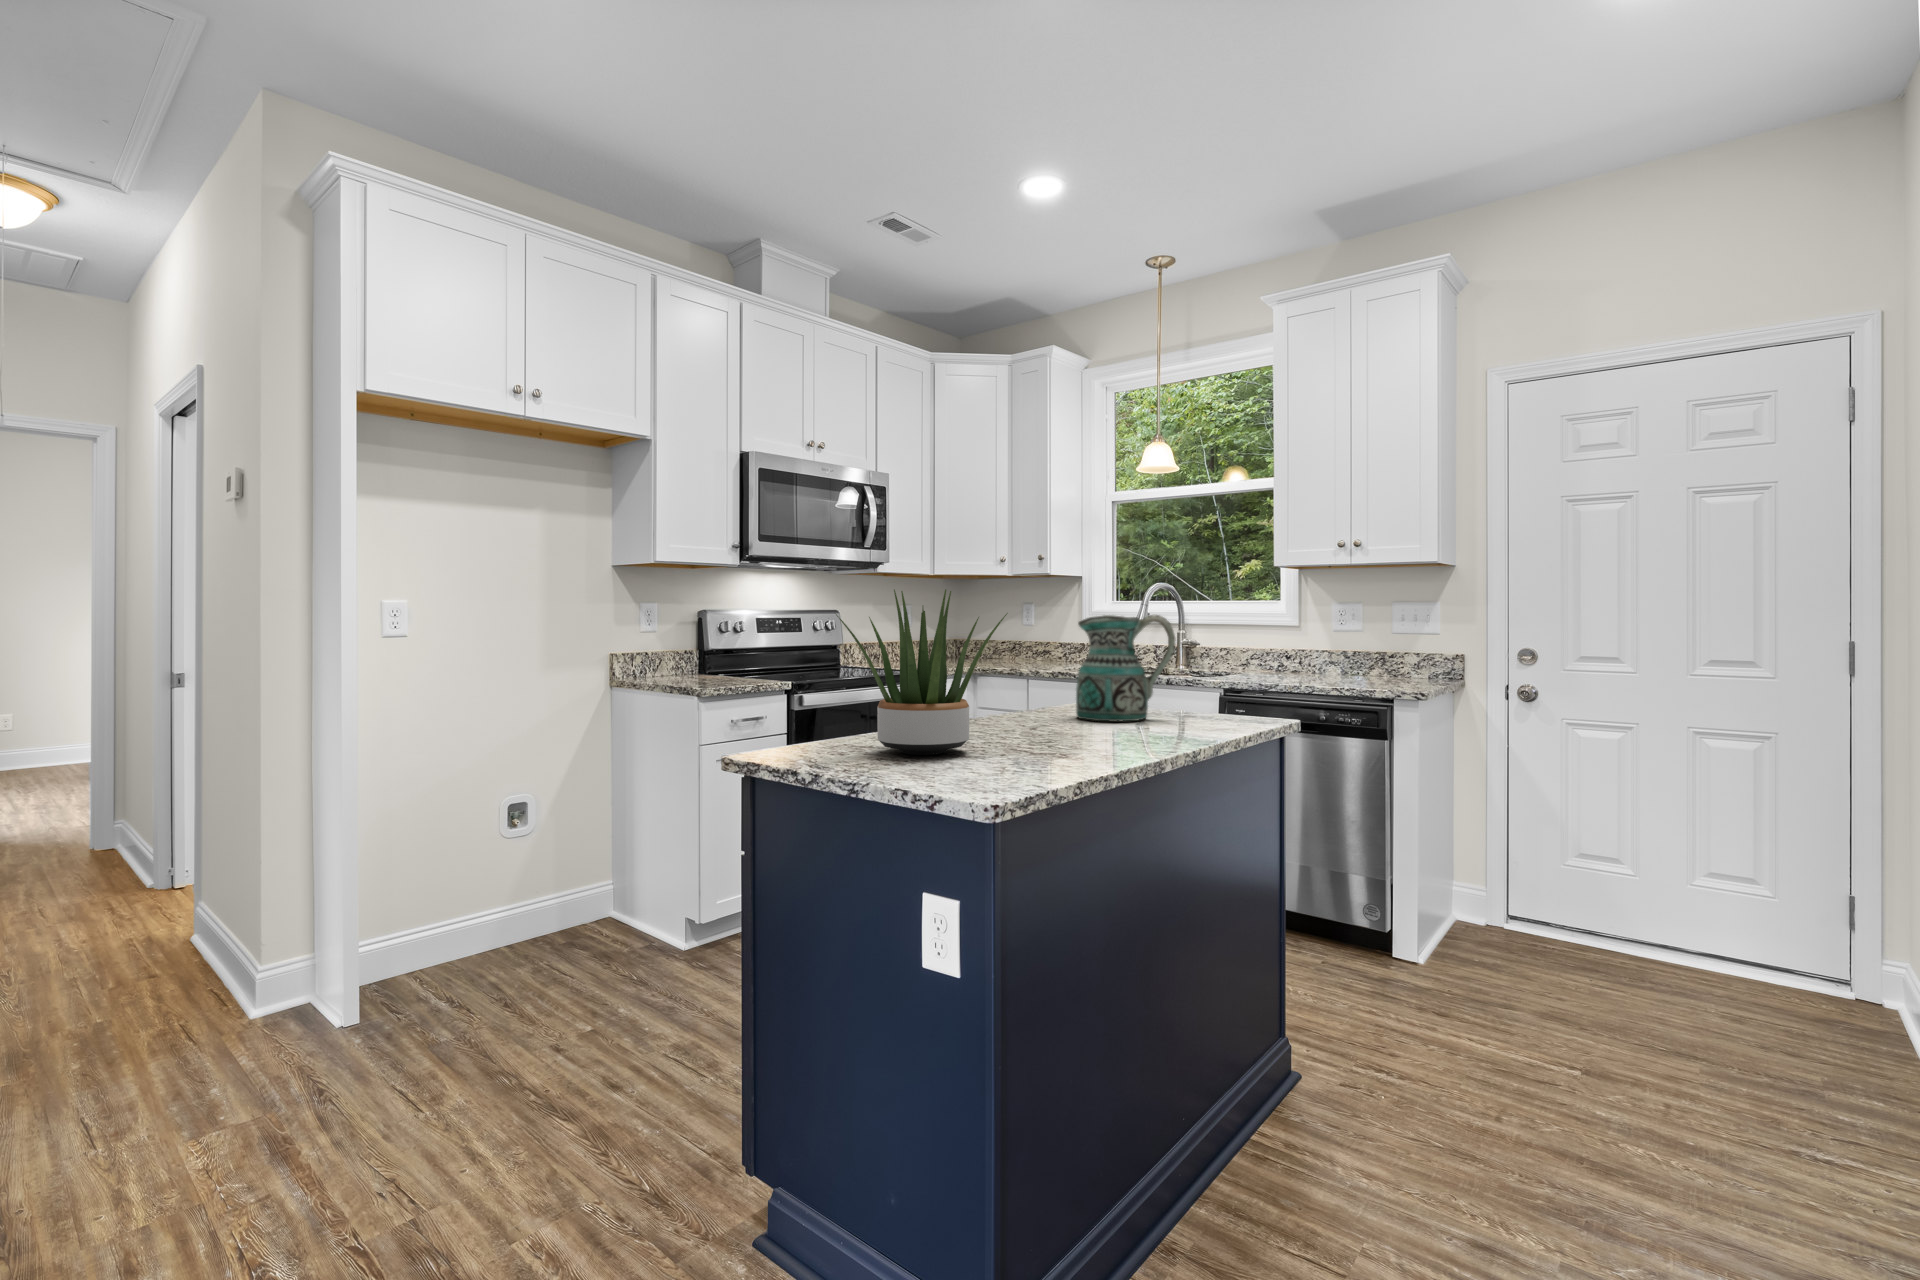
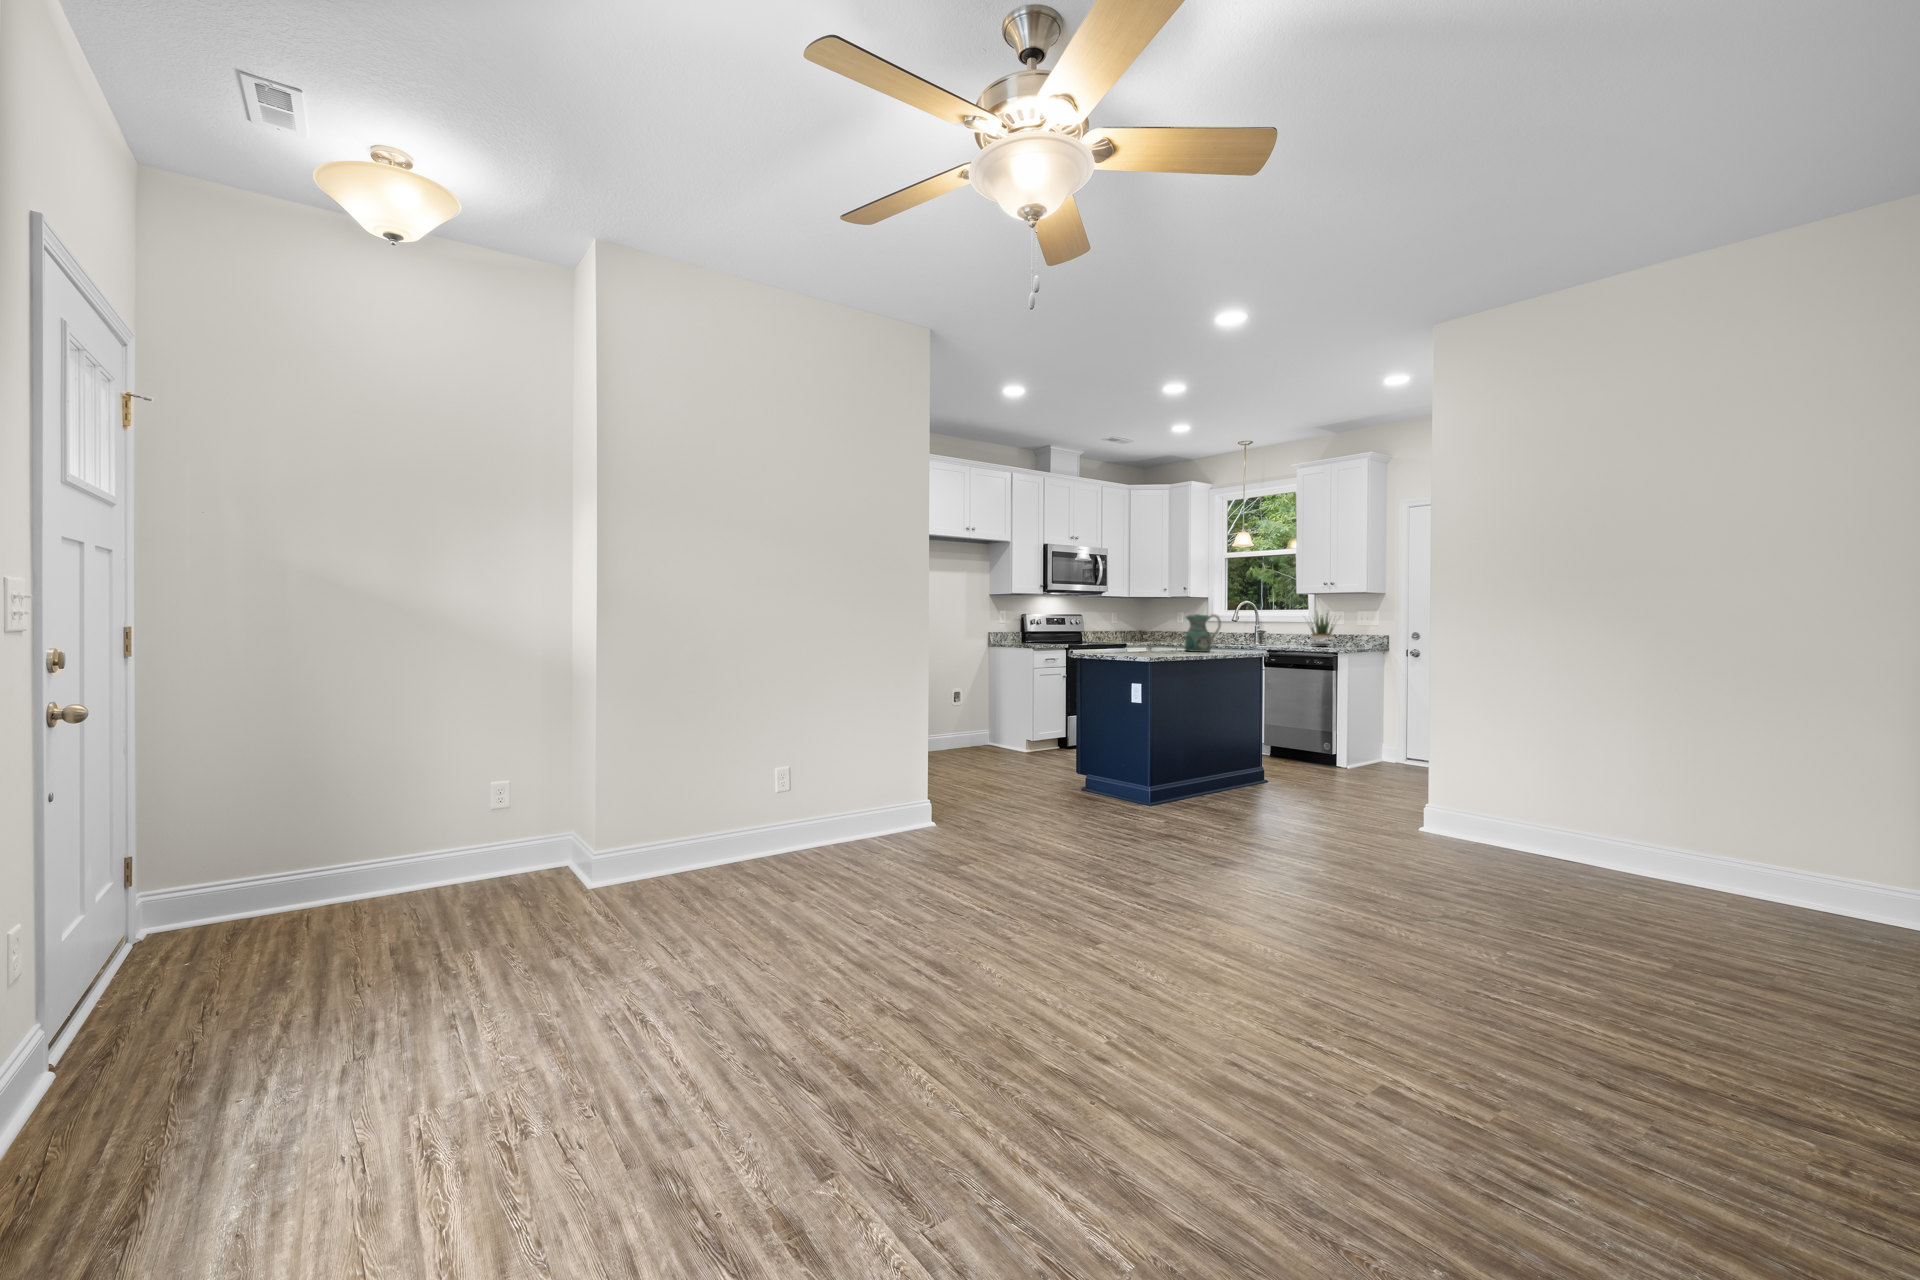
potted plant: present [836,589,1008,755] -> present [1310,612,1339,647]

